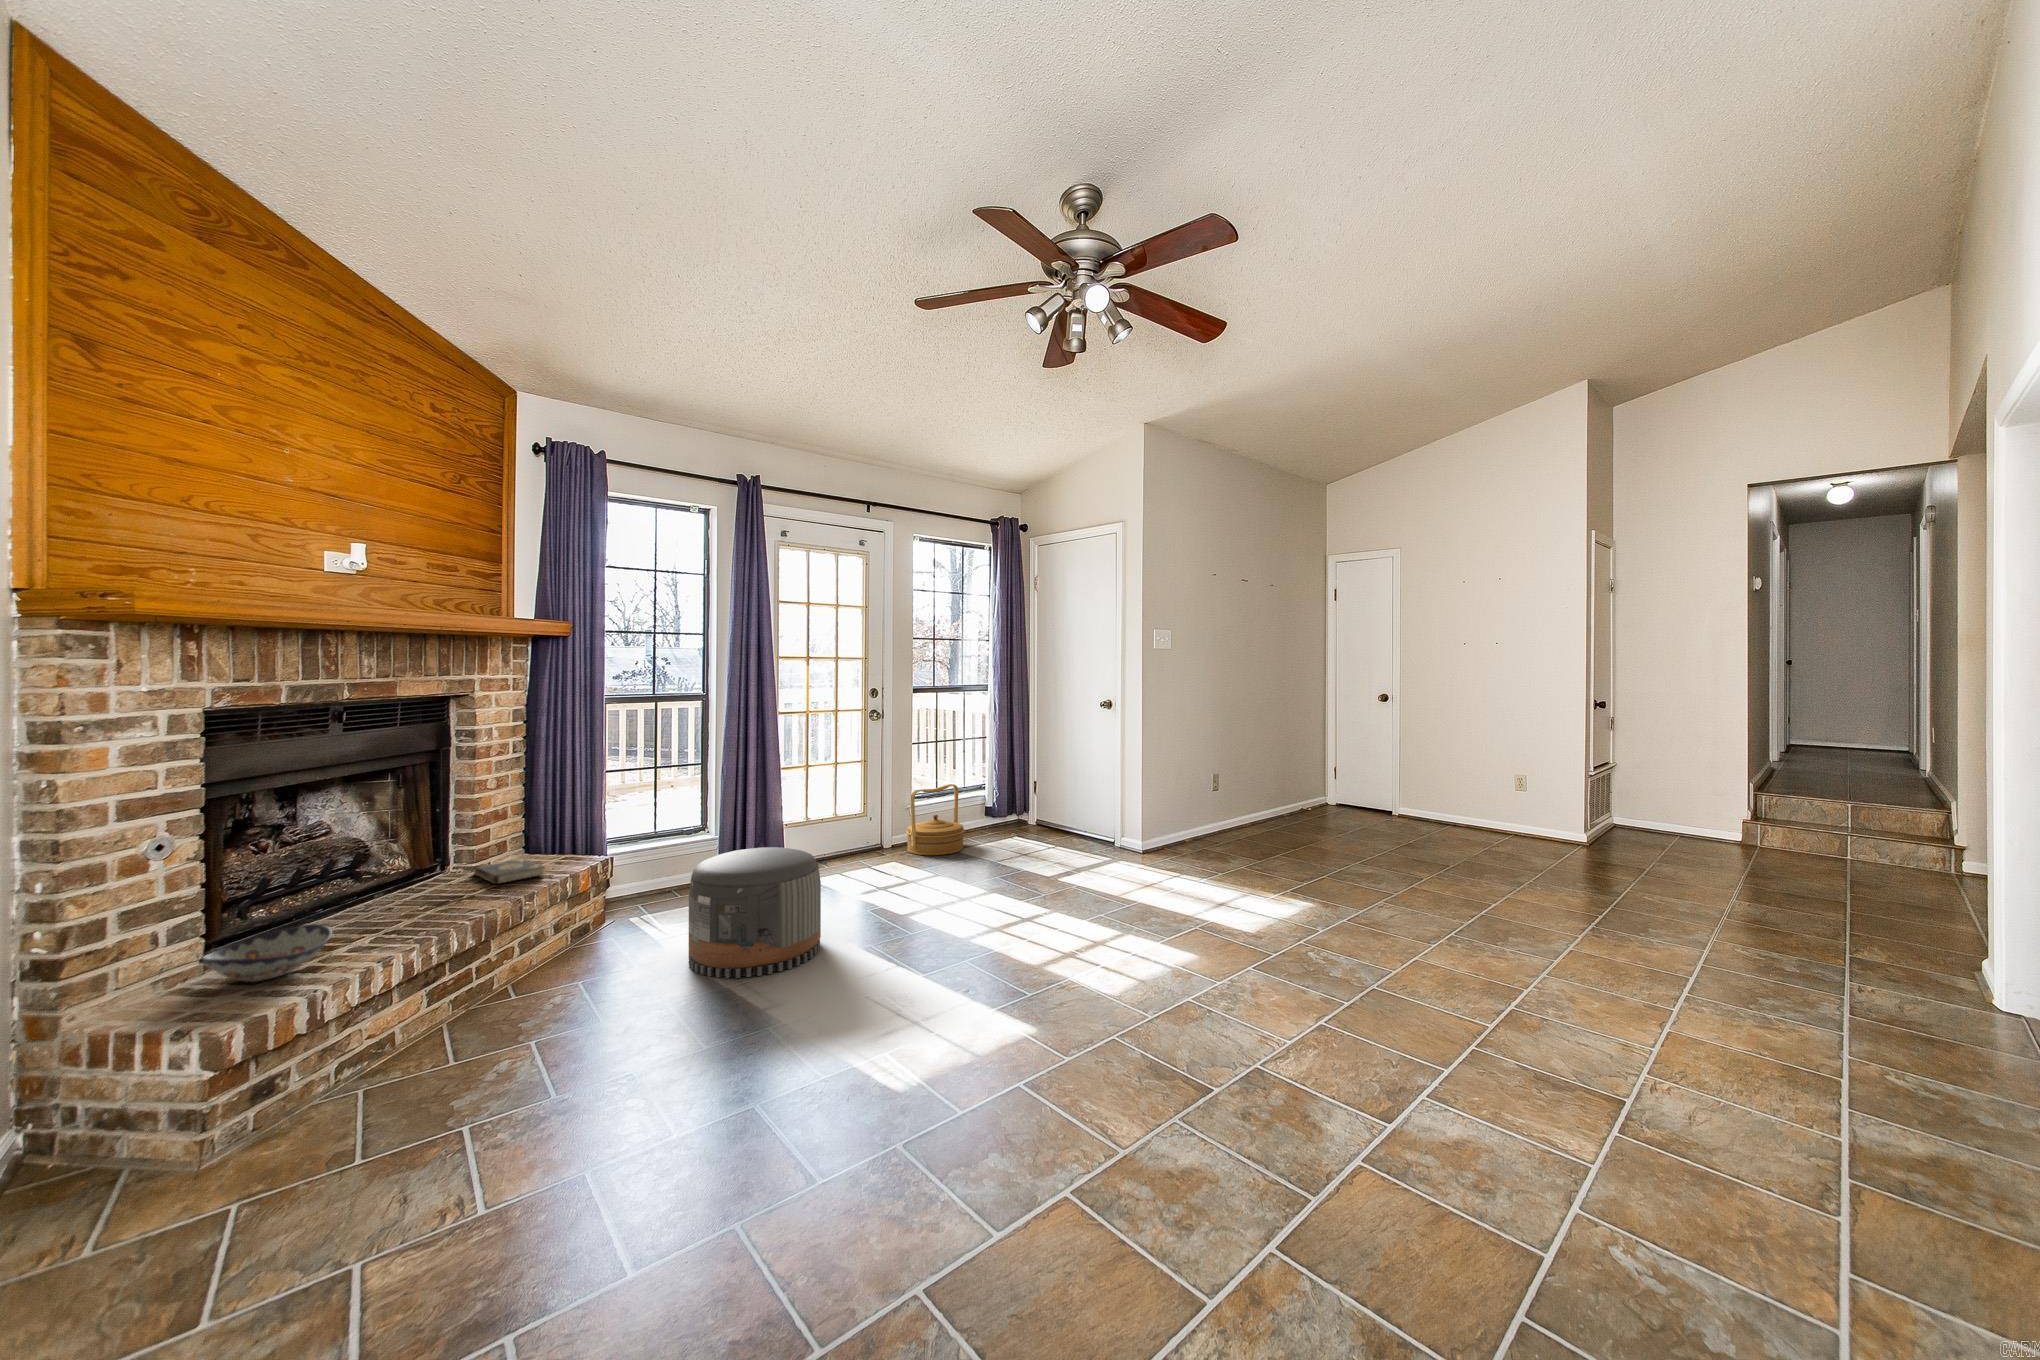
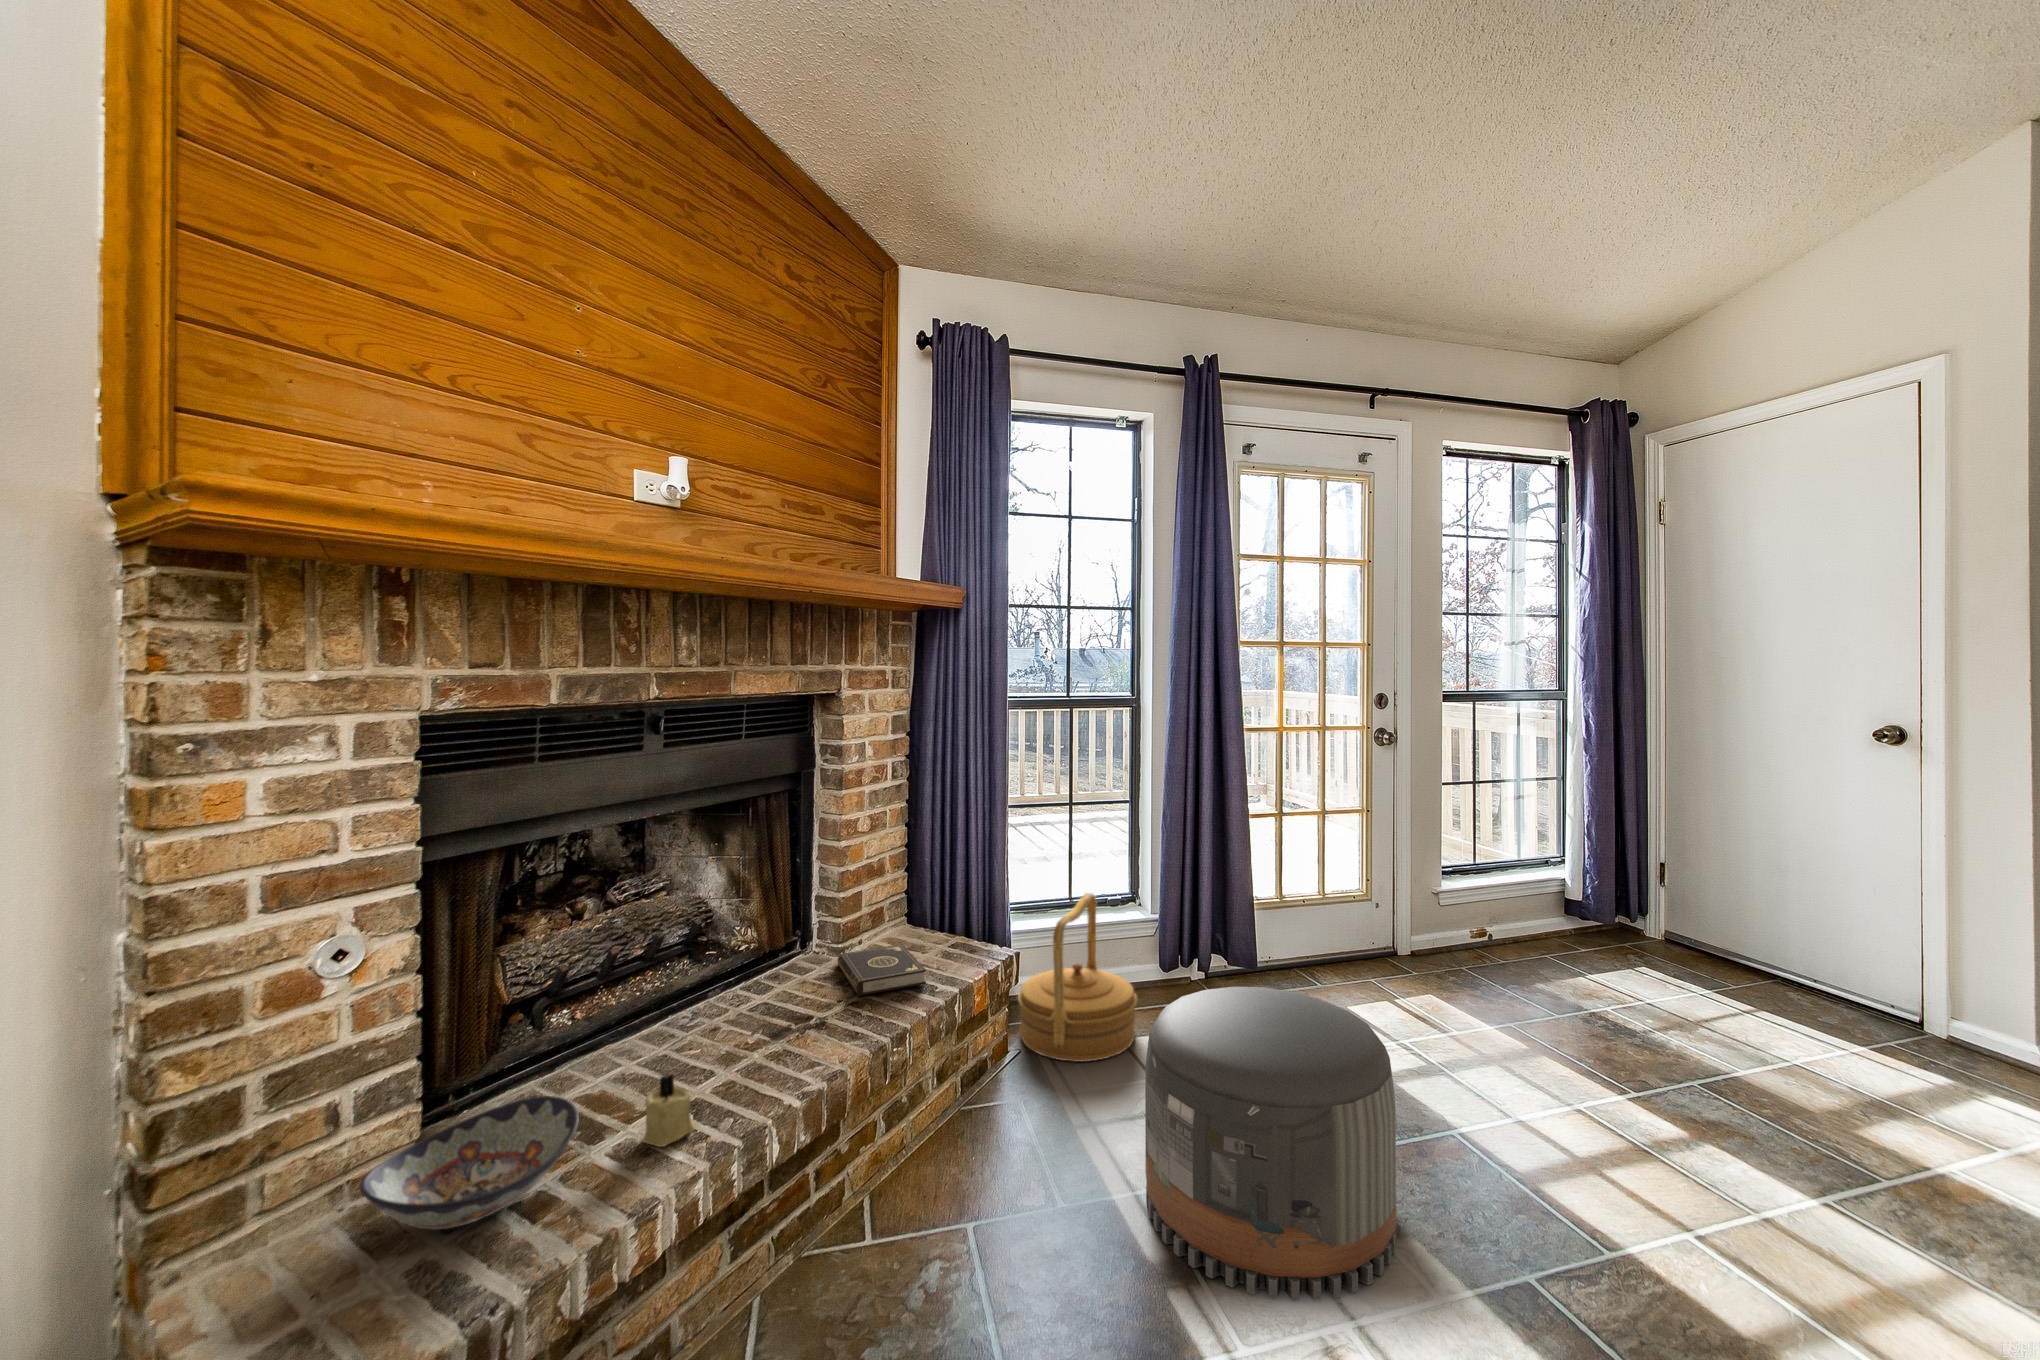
woven basket: present [906,784,964,855] -> present [1018,893,1137,1062]
candle: none [367,909,401,946] -> present [643,1075,694,1147]

